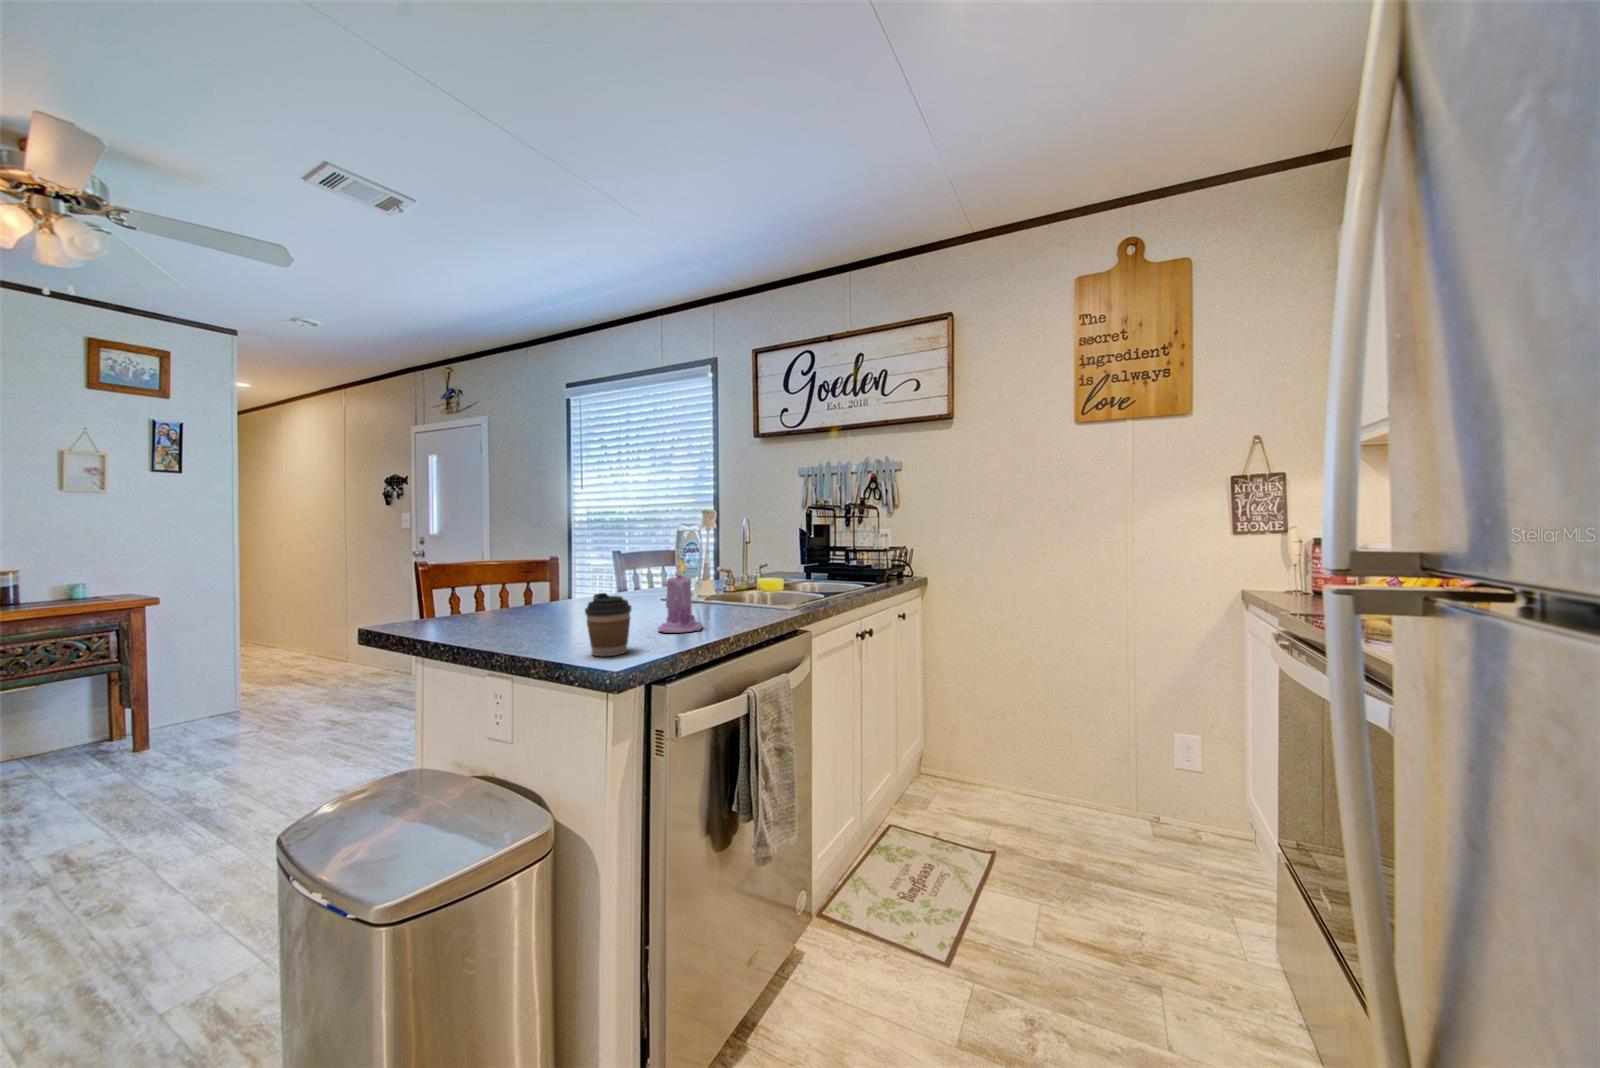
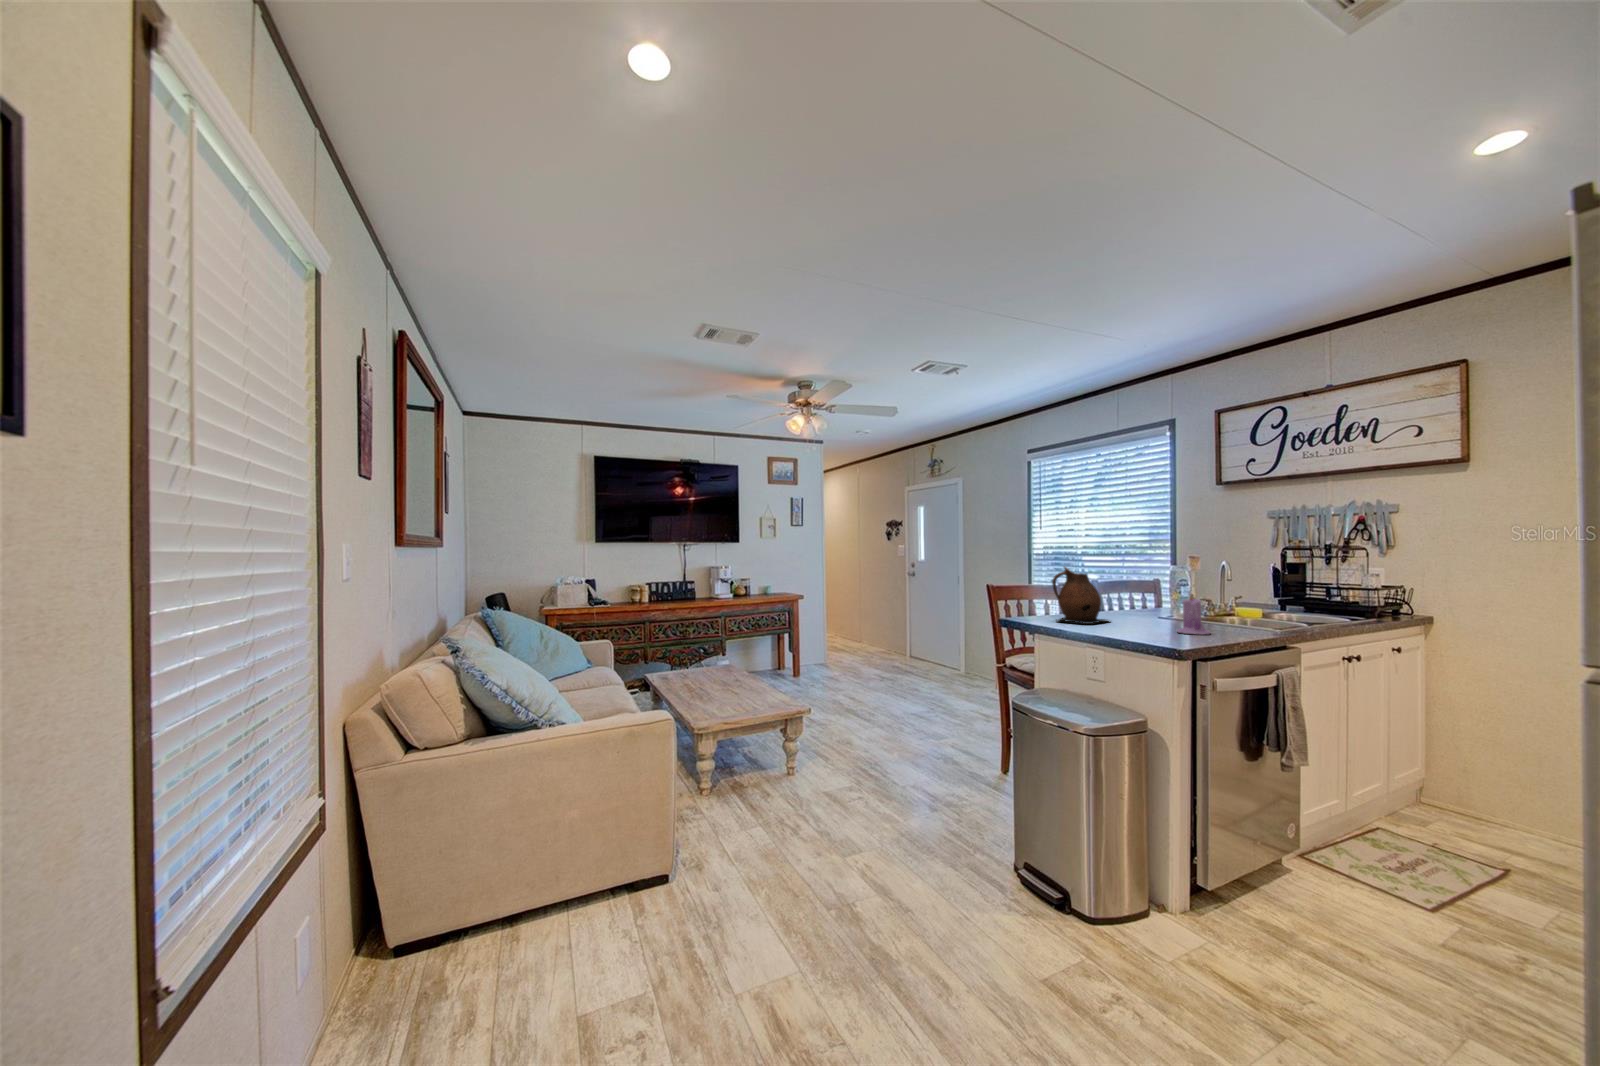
ceramic pitcher: none [492,531,589,628] -> present [1052,567,1108,624]
coffee cup: present [585,593,632,656] -> none [1142,605,1171,640]

